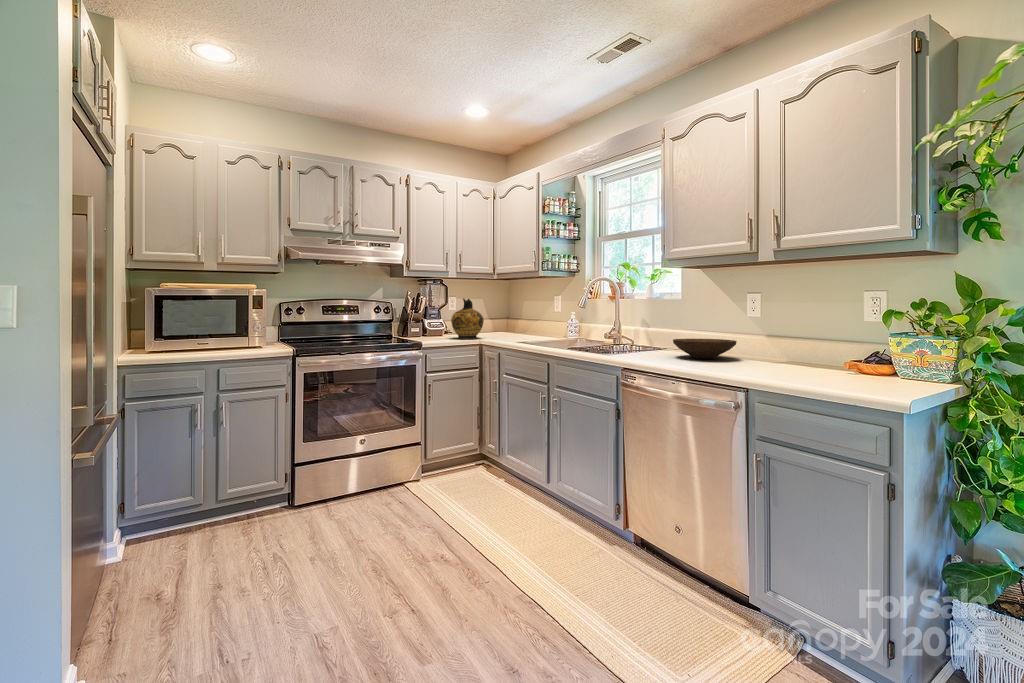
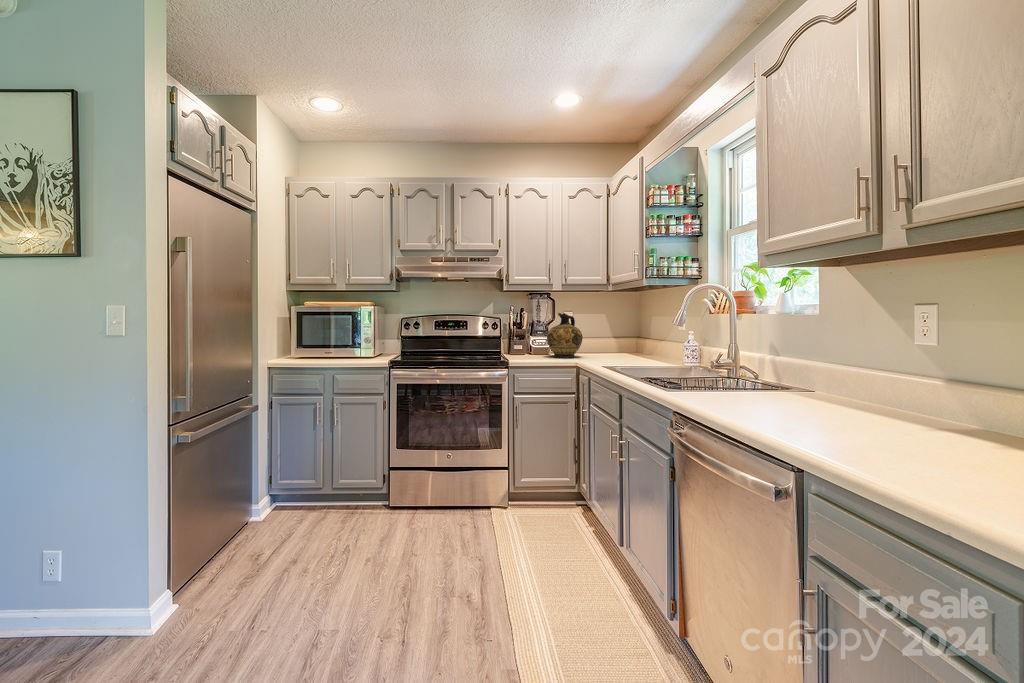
wooden bowl: present [673,339,737,359] -> none [774,381,933,430]

